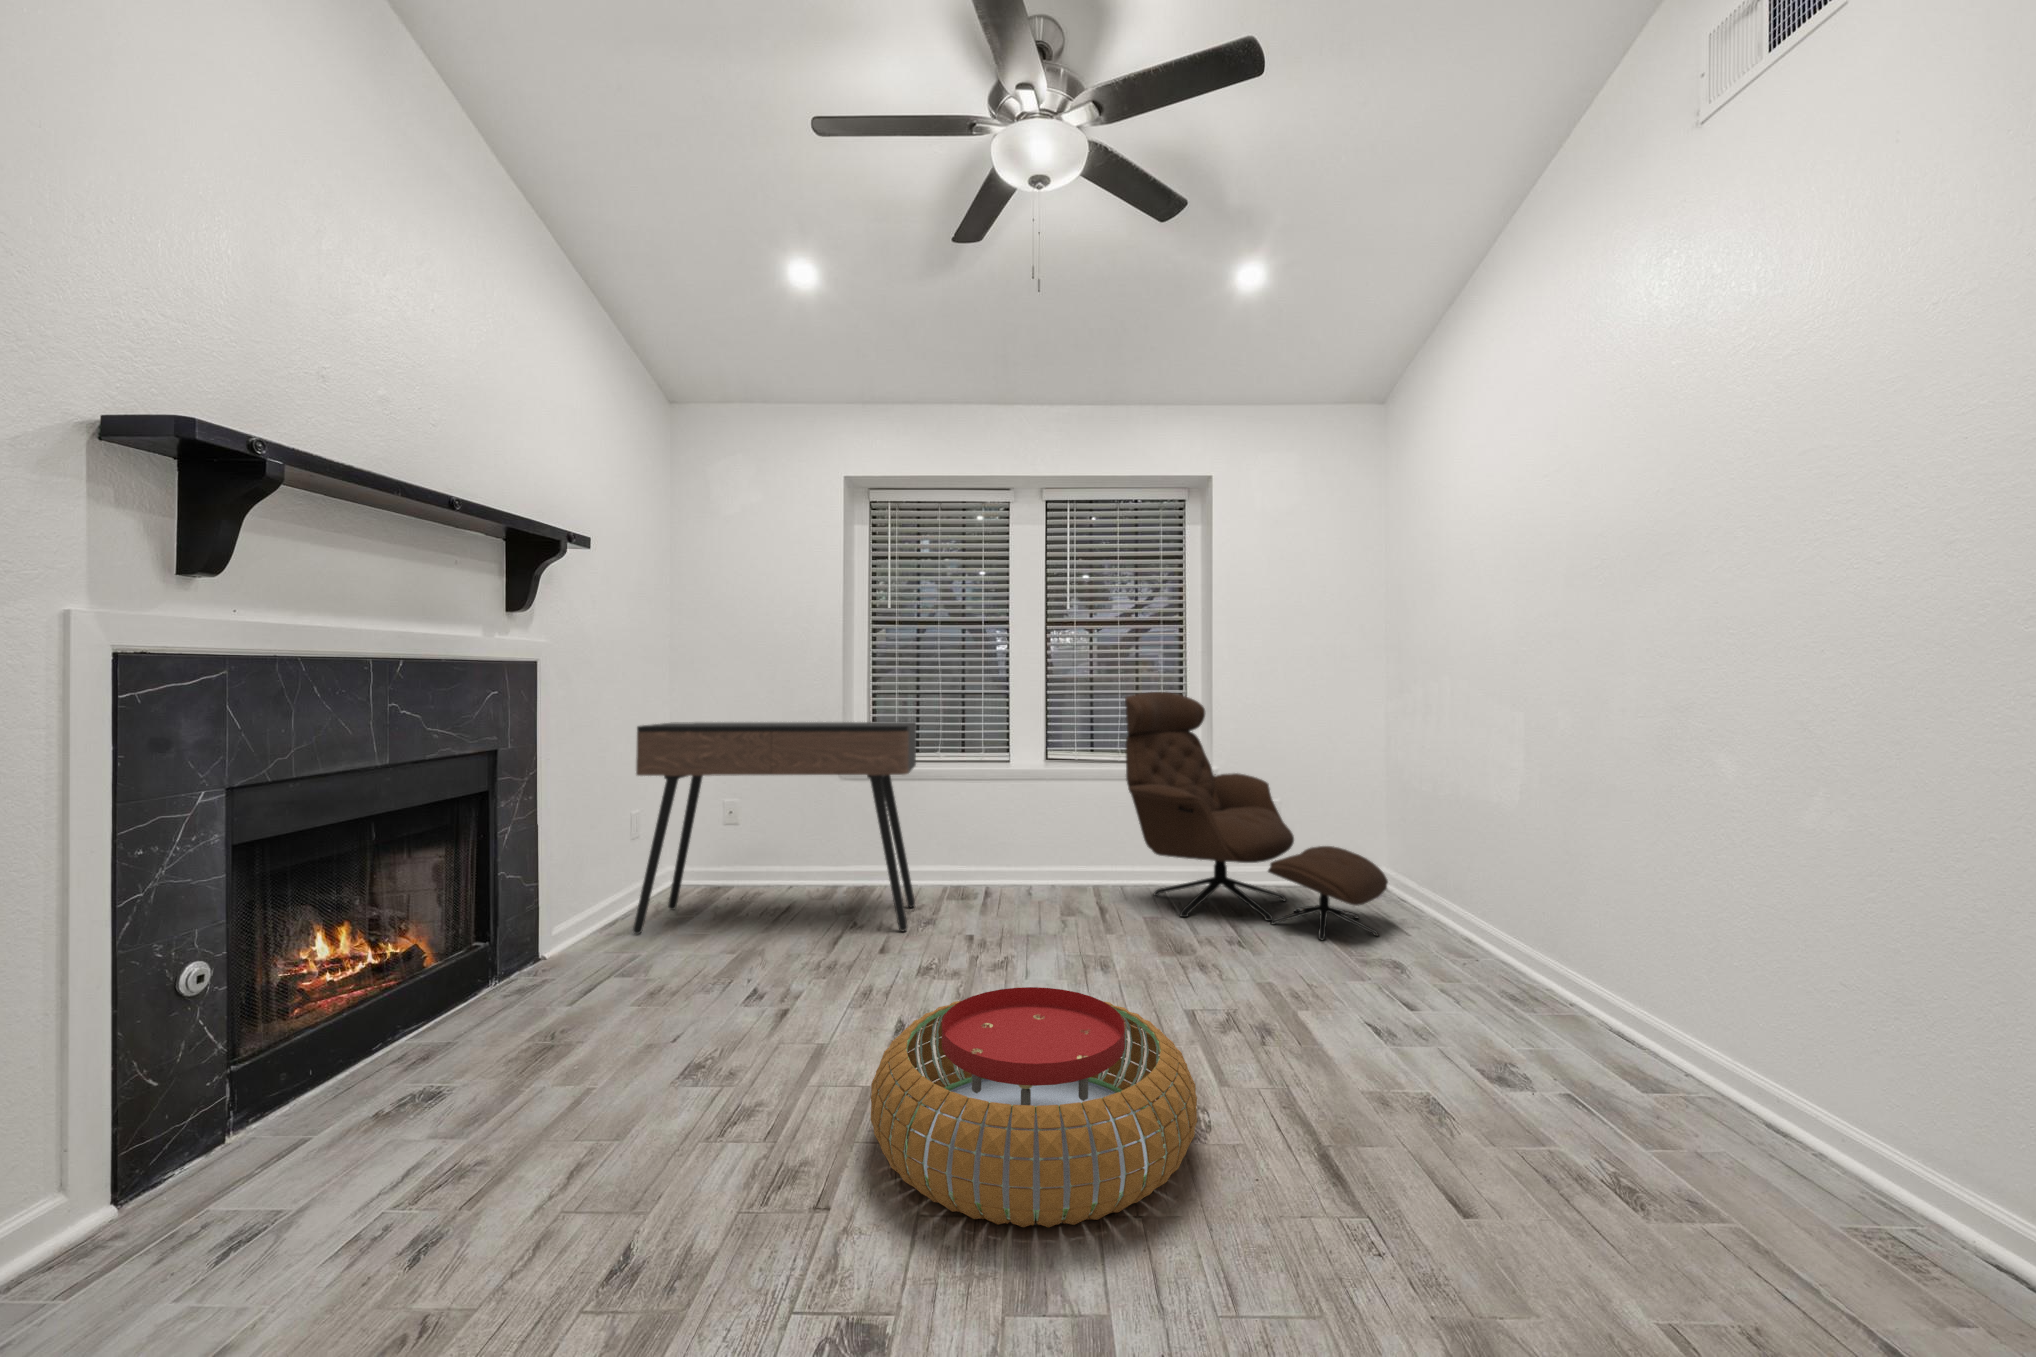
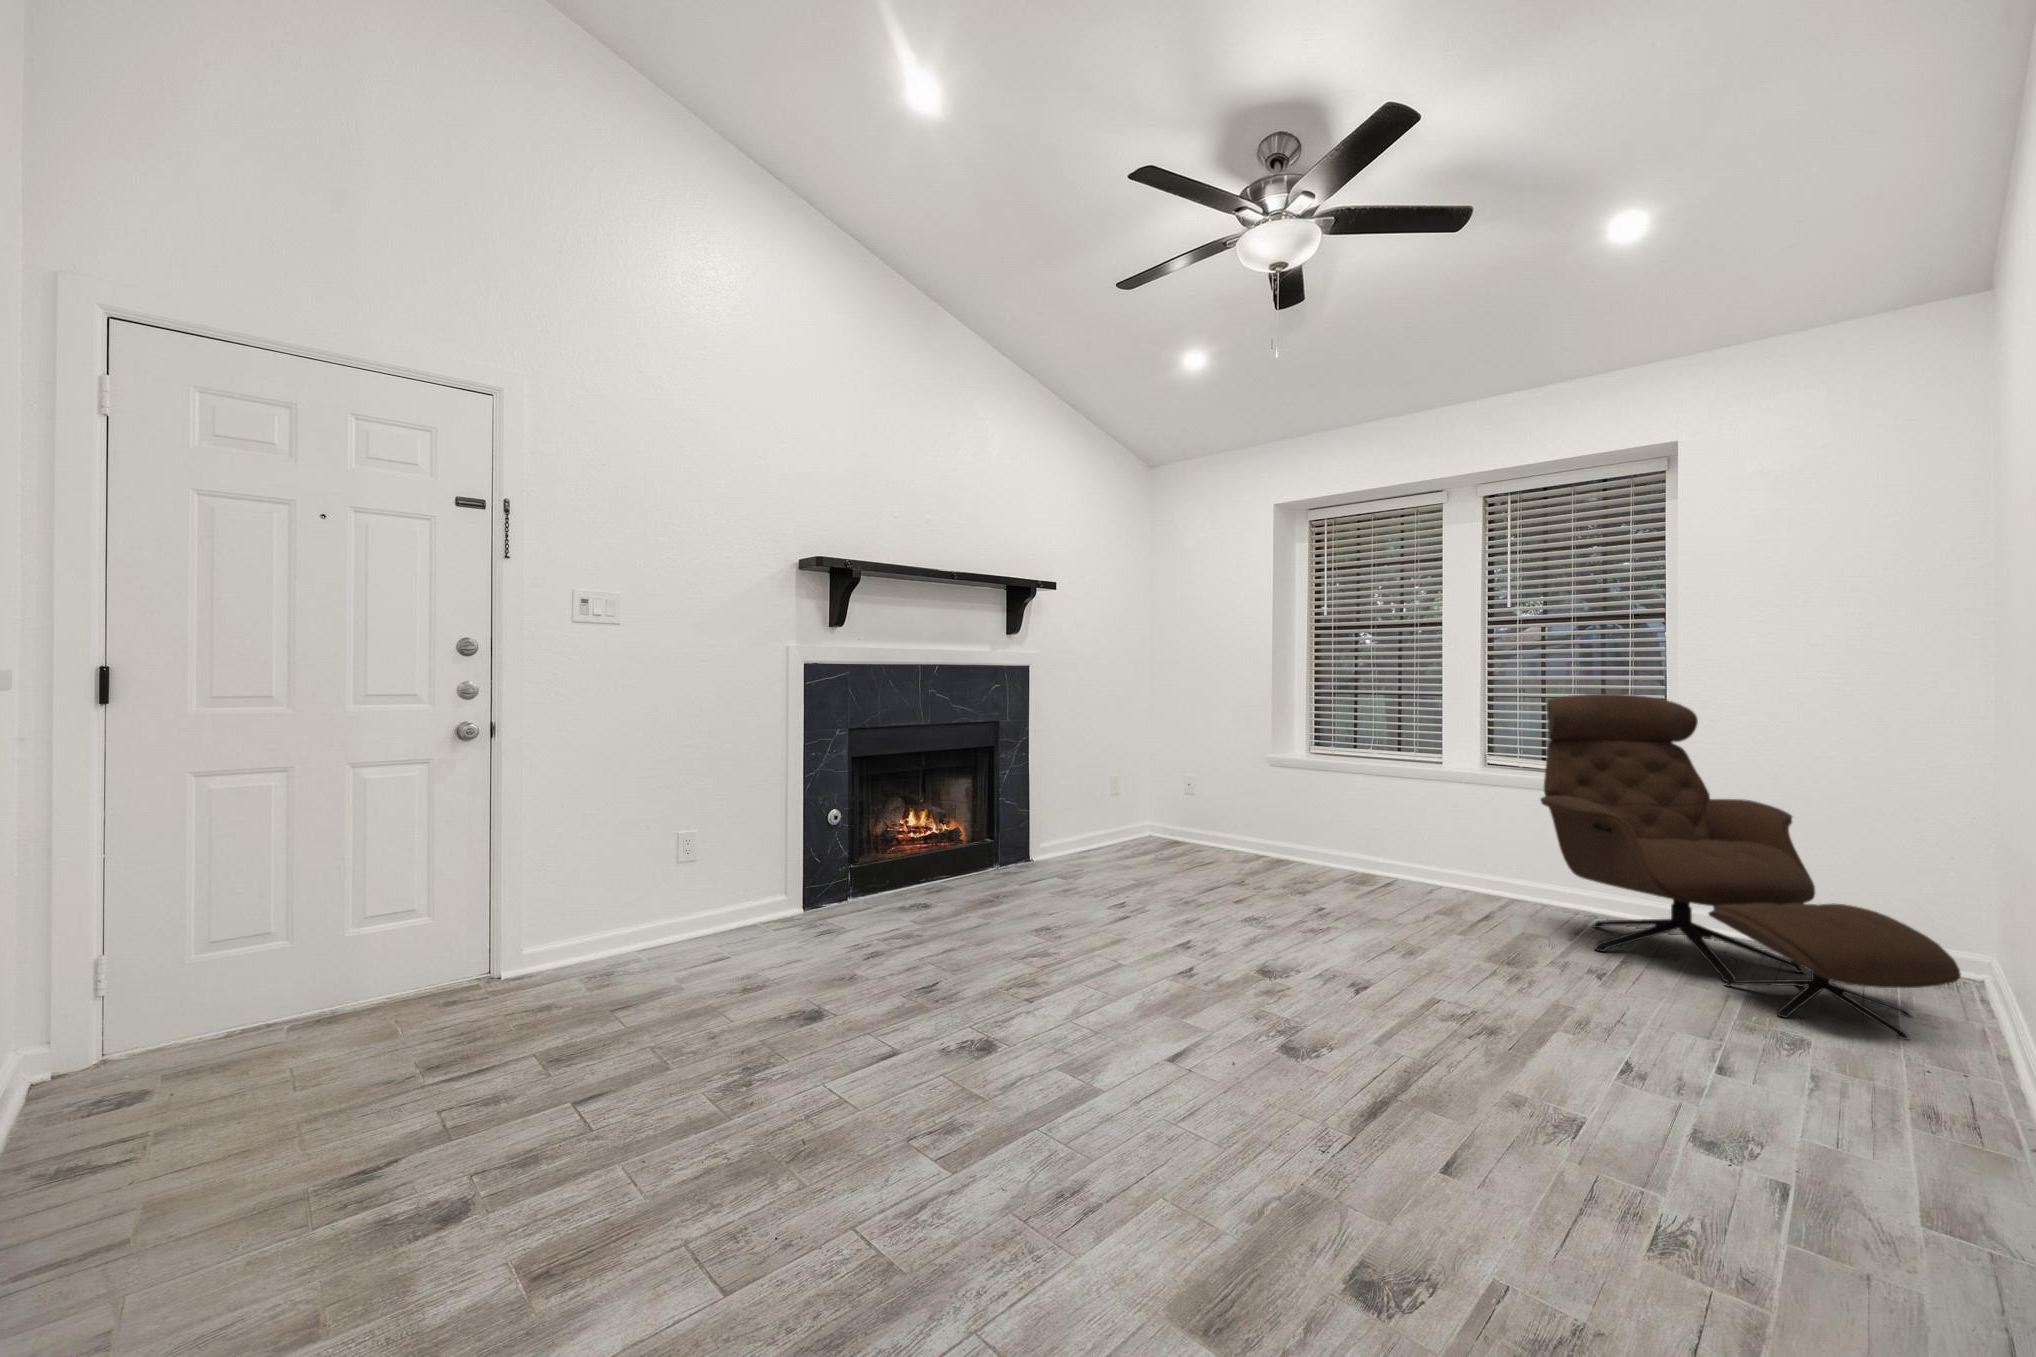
console table: present [633,722,916,934] -> none [1091,712,1311,896]
pouf: present [871,987,1197,1227] -> none [1068,915,1326,1079]

